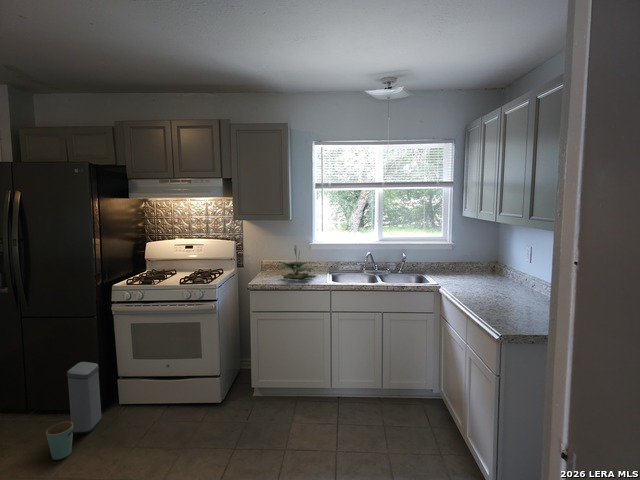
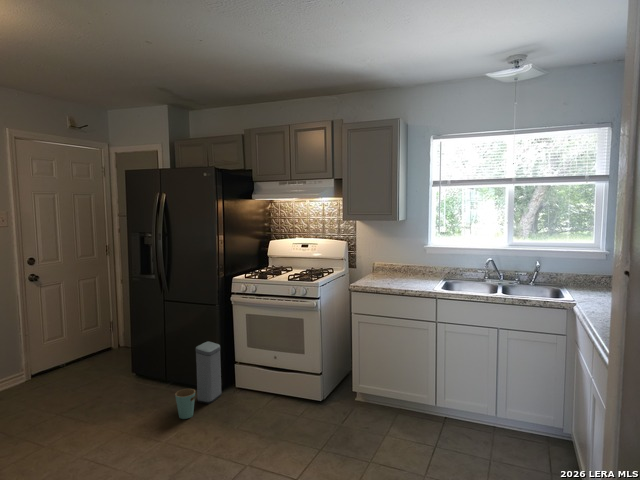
potted plant: present [278,249,313,279] -> none [383,242,427,284]

